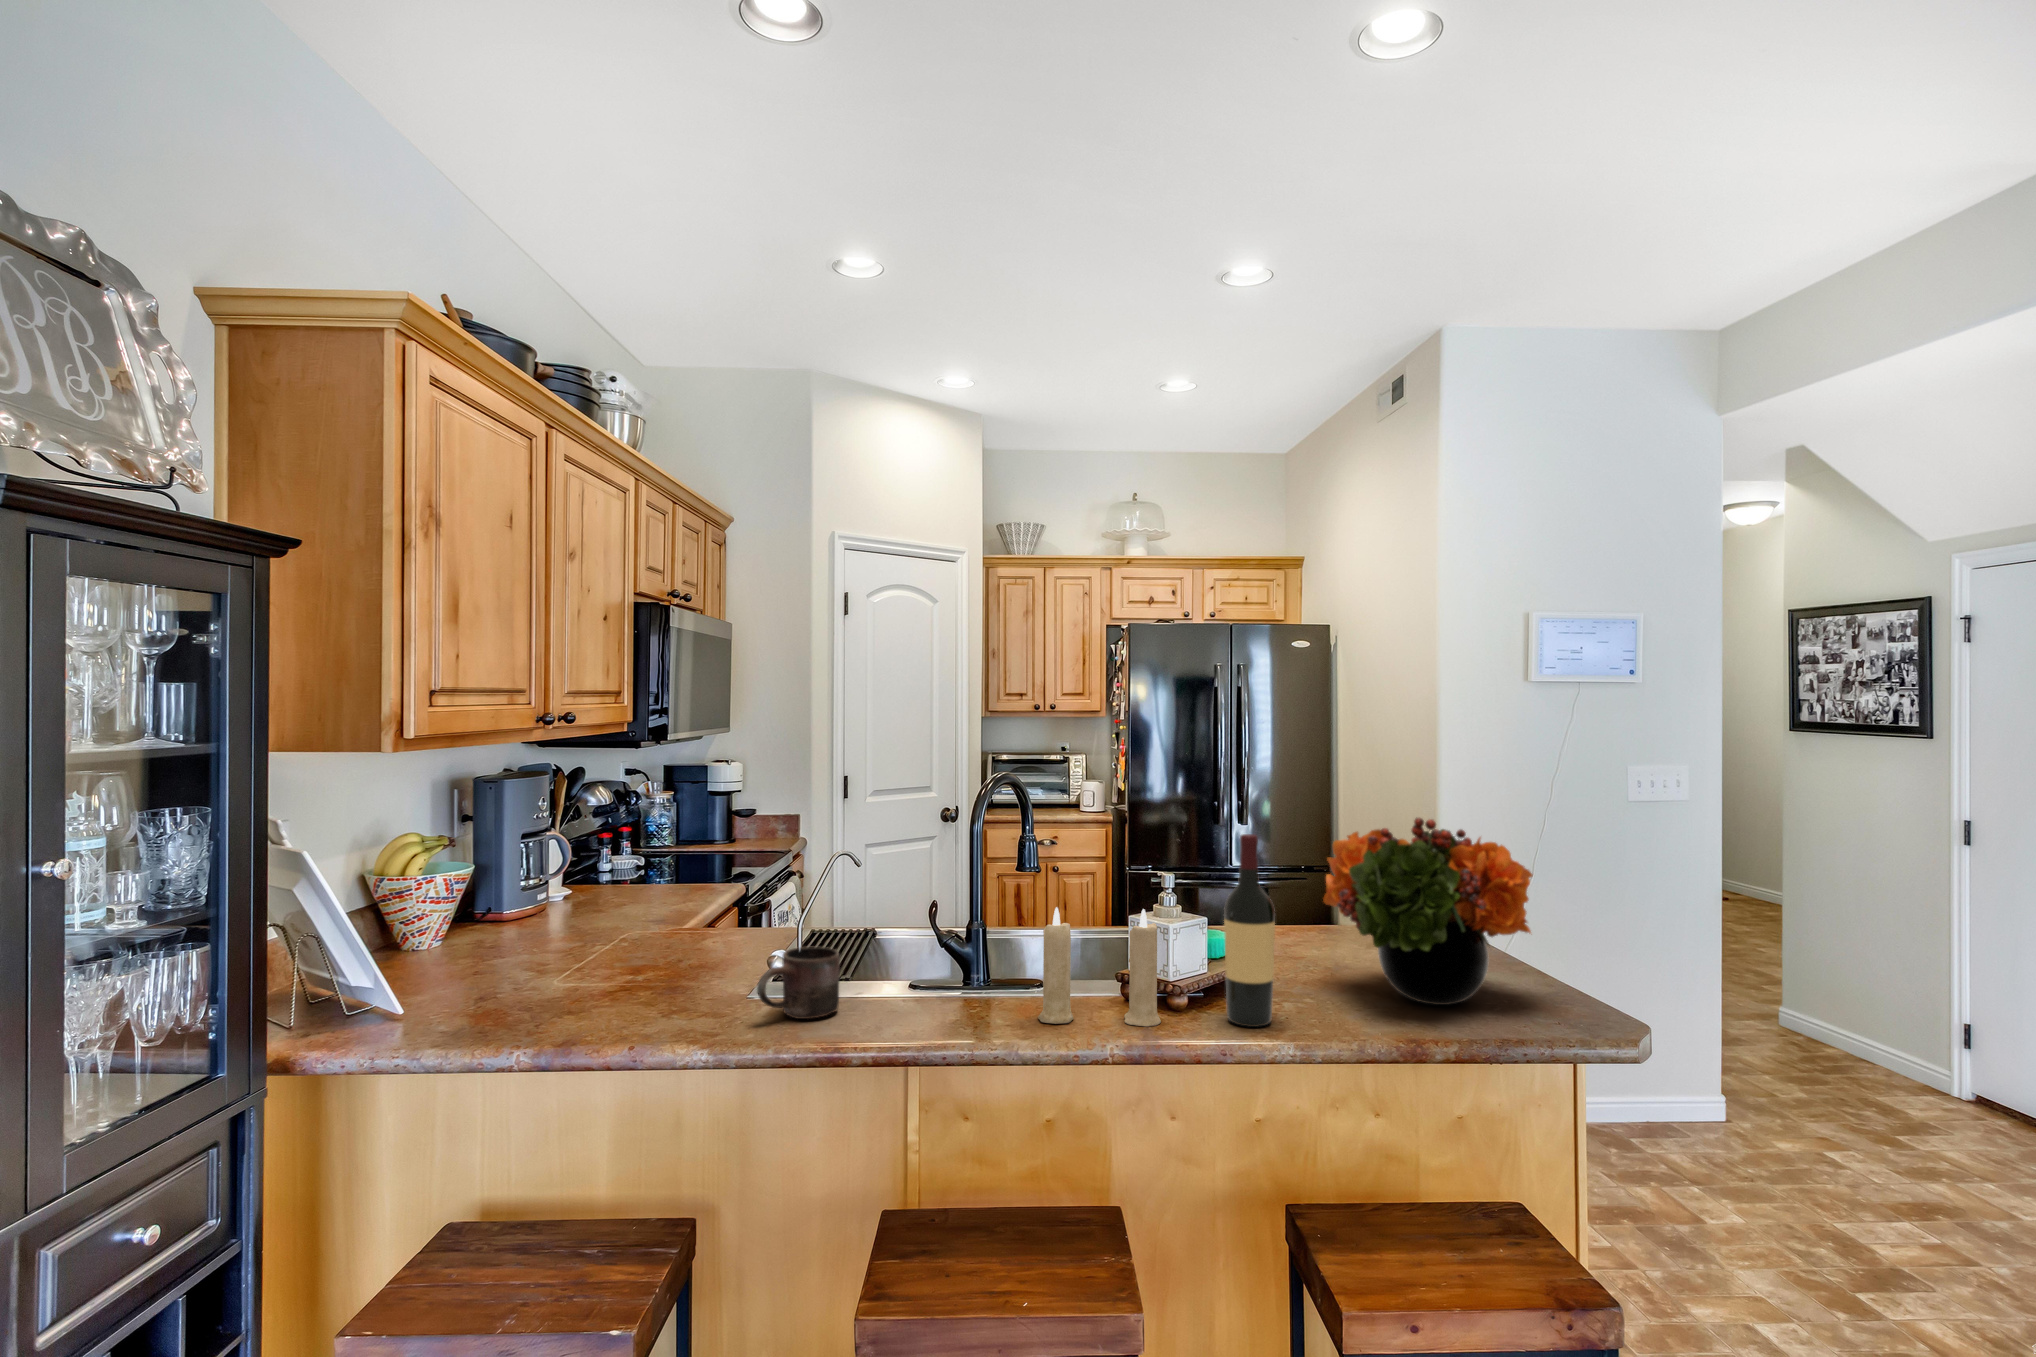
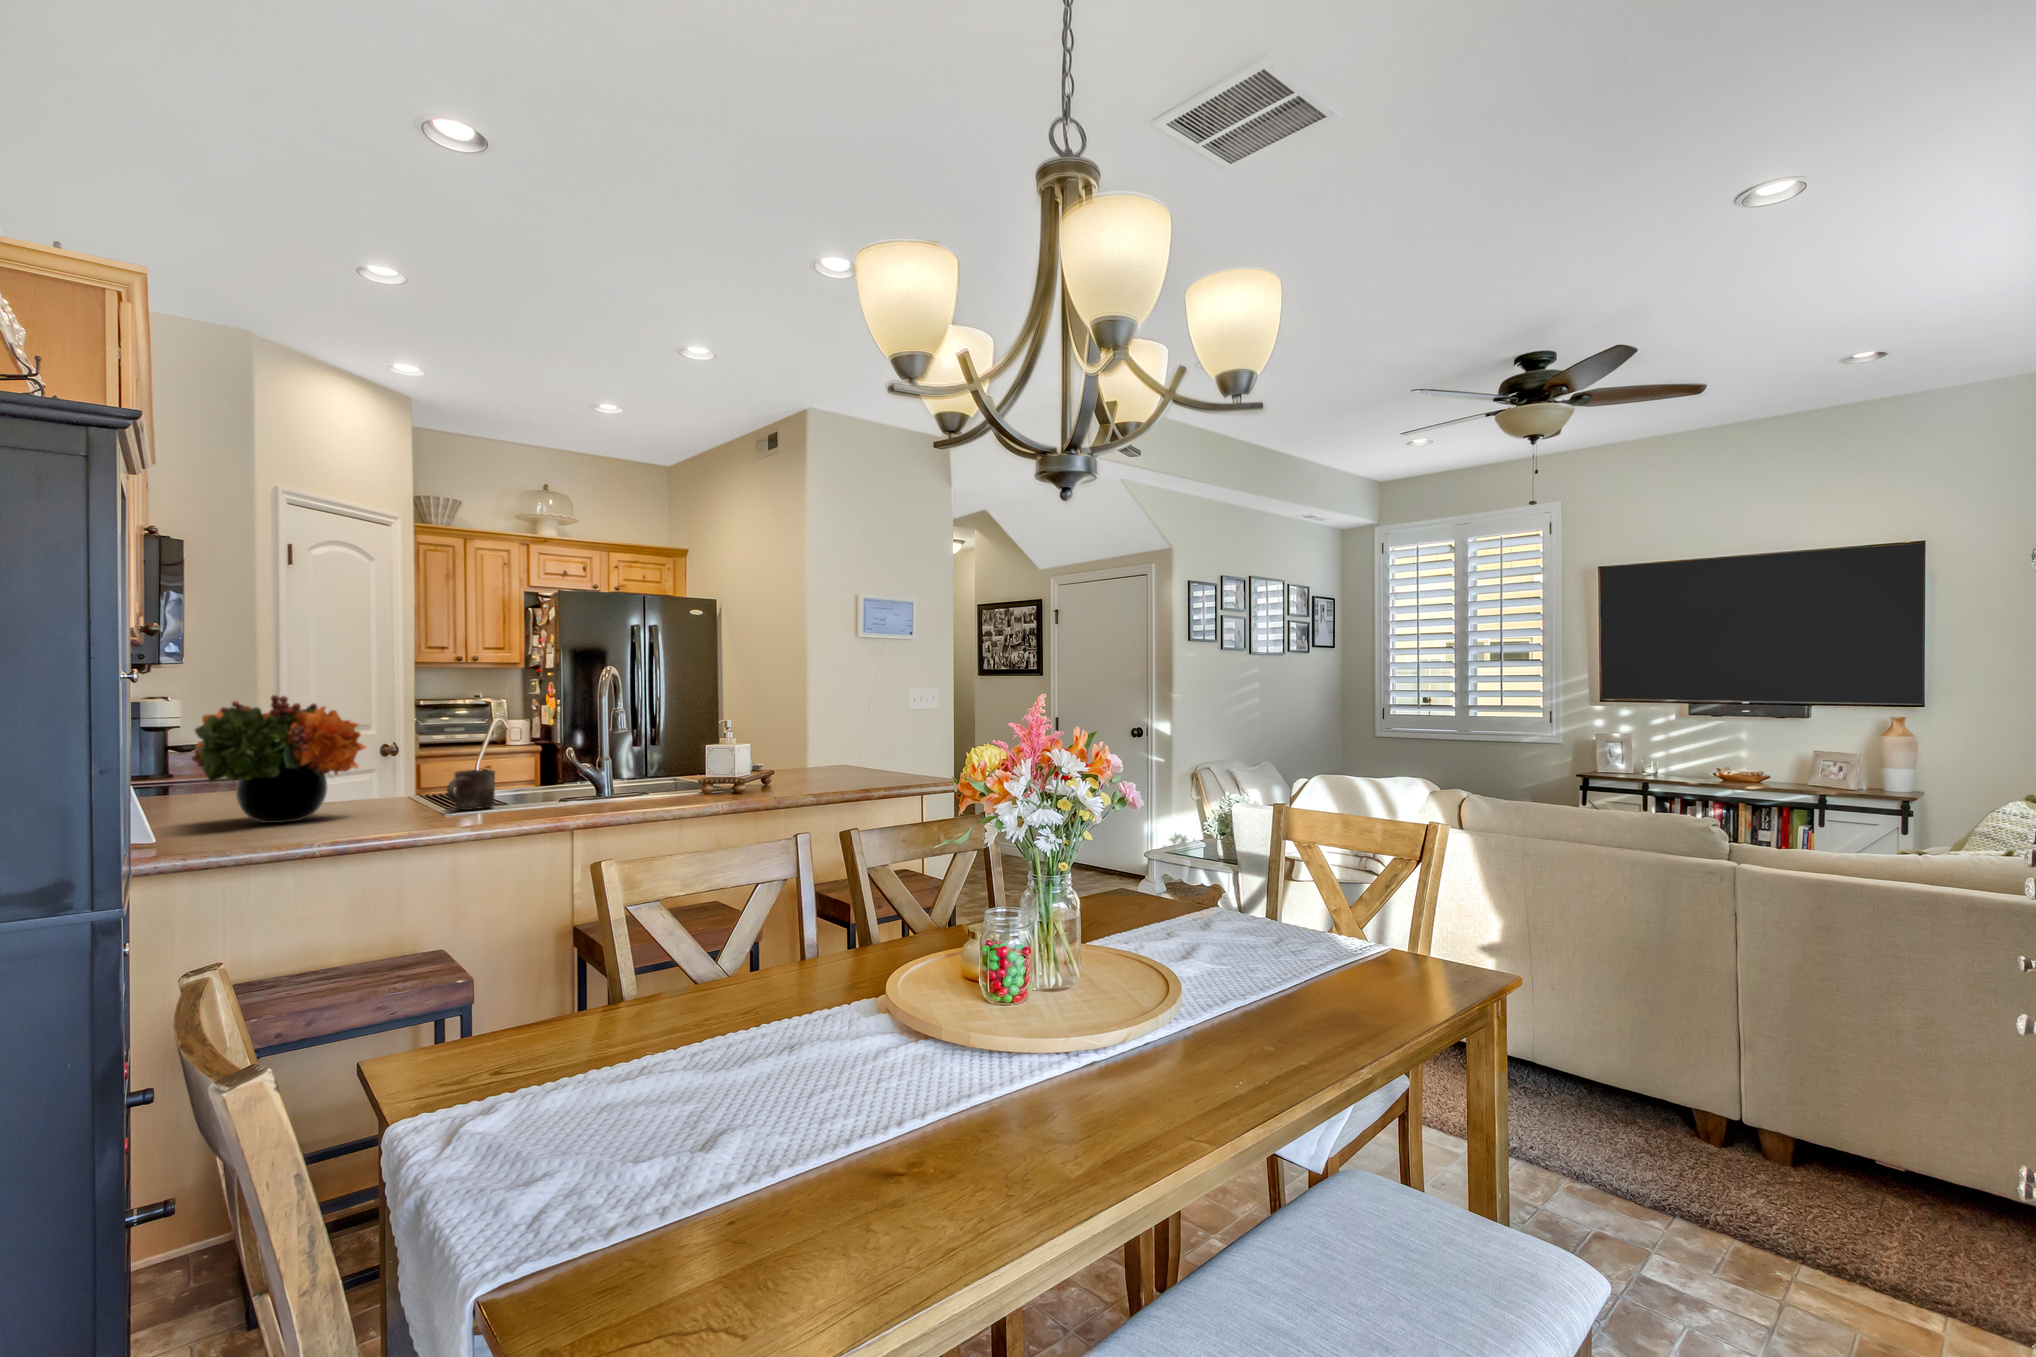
flower arrangement: present [1323,818,1533,1005] -> present [192,695,366,823]
wine bottle: present [1224,834,1275,1027] -> none [729,693,755,790]
candle: present [1038,907,1161,1027] -> none [625,732,696,797]

